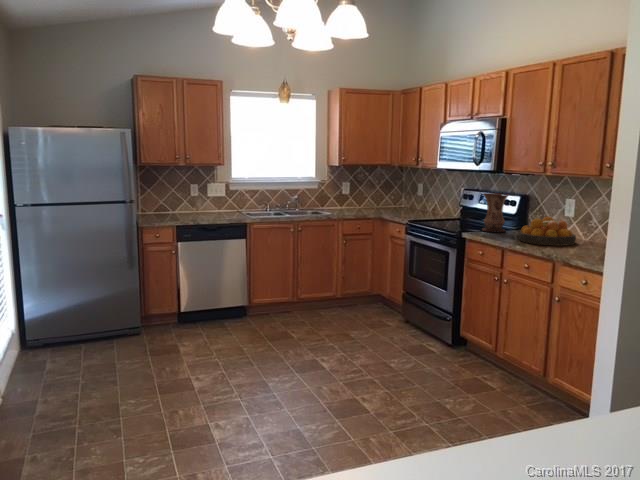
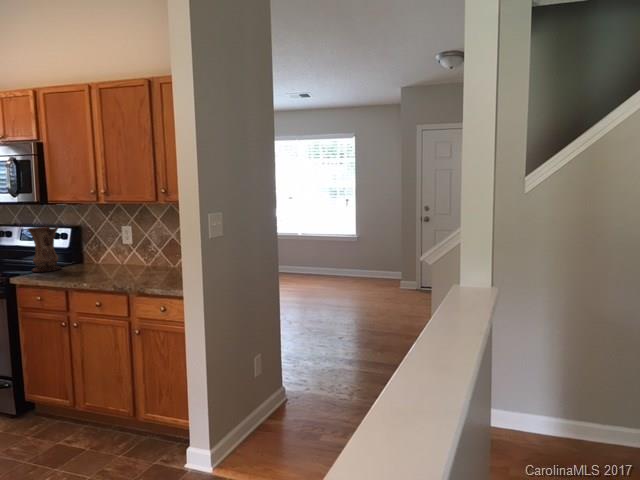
fruit bowl: present [519,217,576,246] -> none [80,247,140,278]

